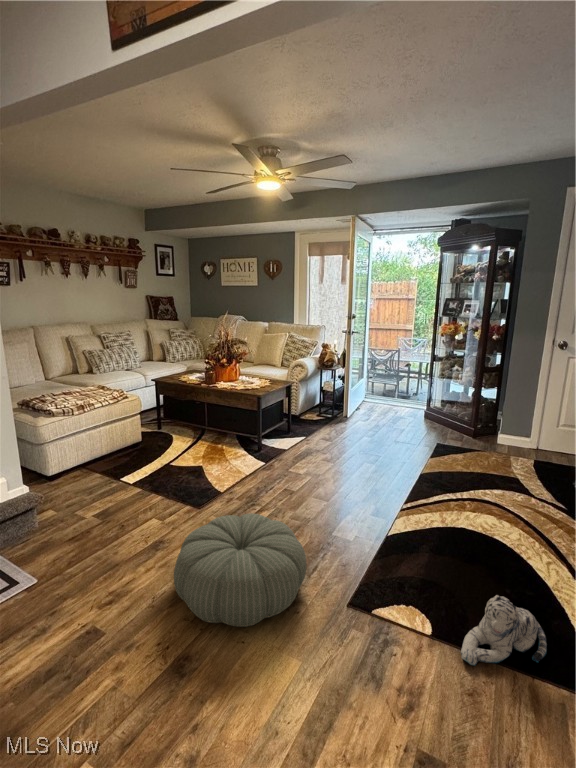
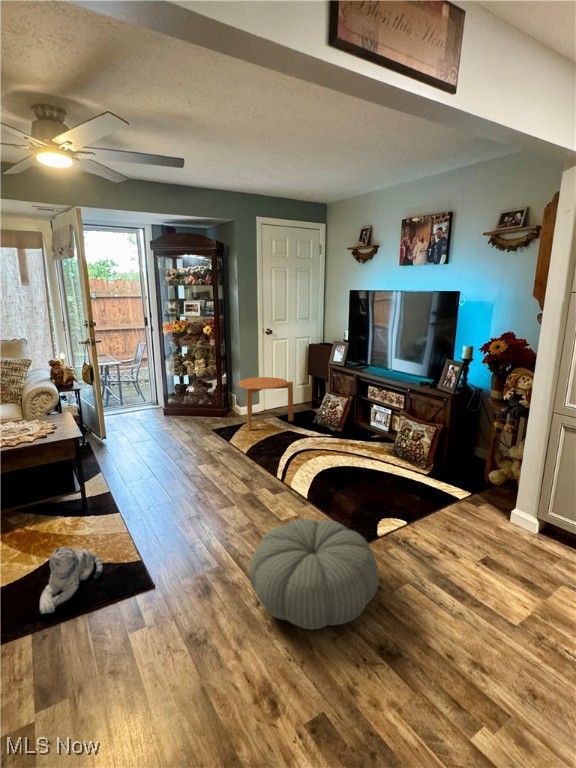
side table: none [480,398,569,472] -> present [238,377,293,431]
plush toy: present [461,595,547,666] -> present [40,547,103,614]

